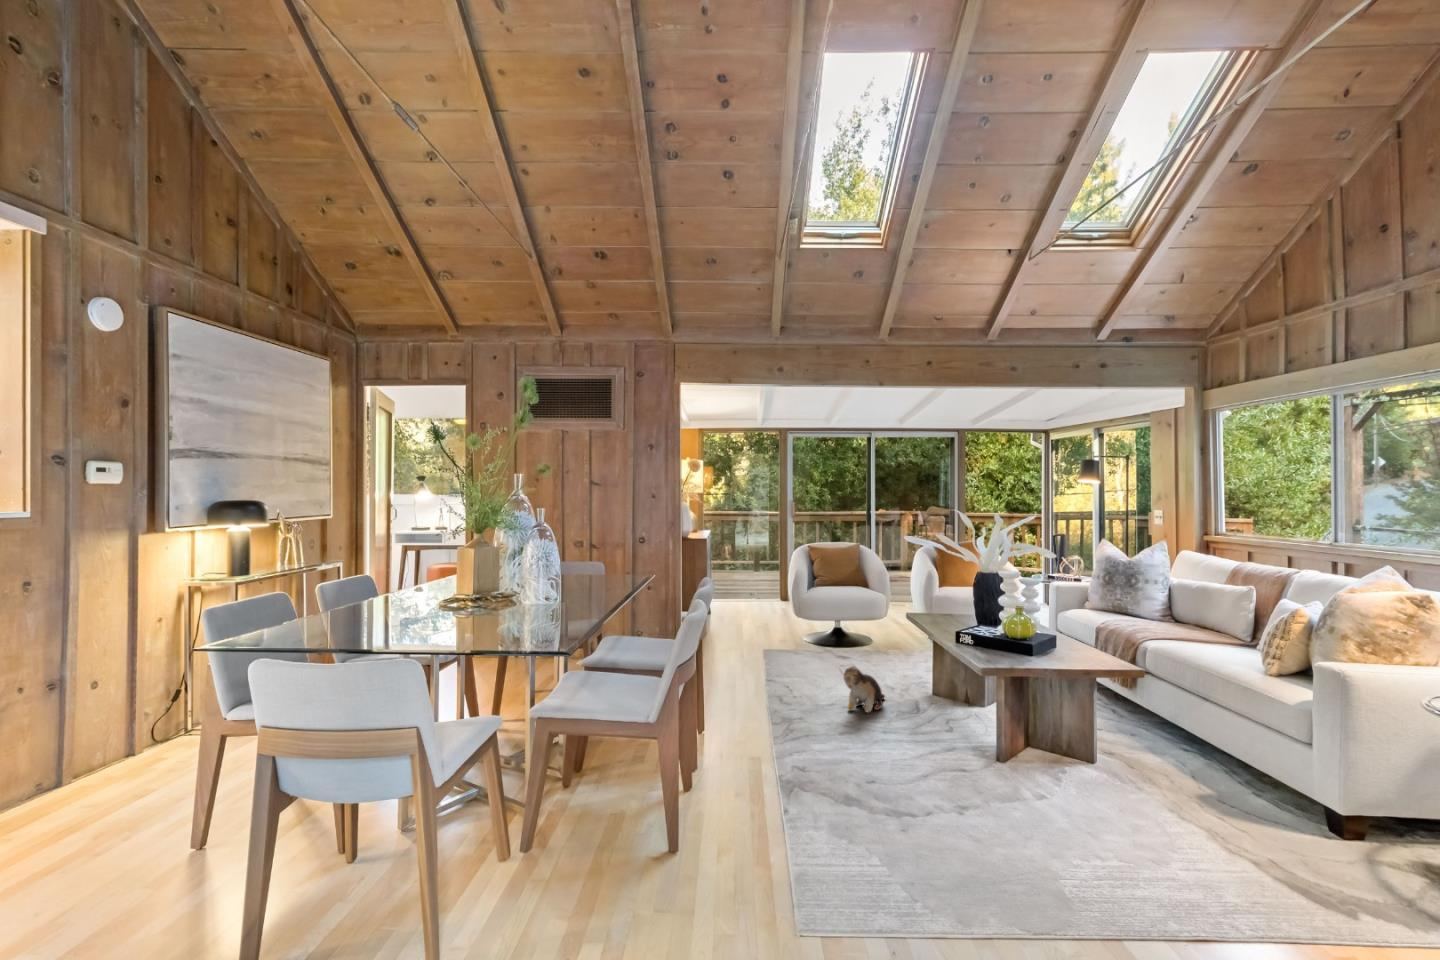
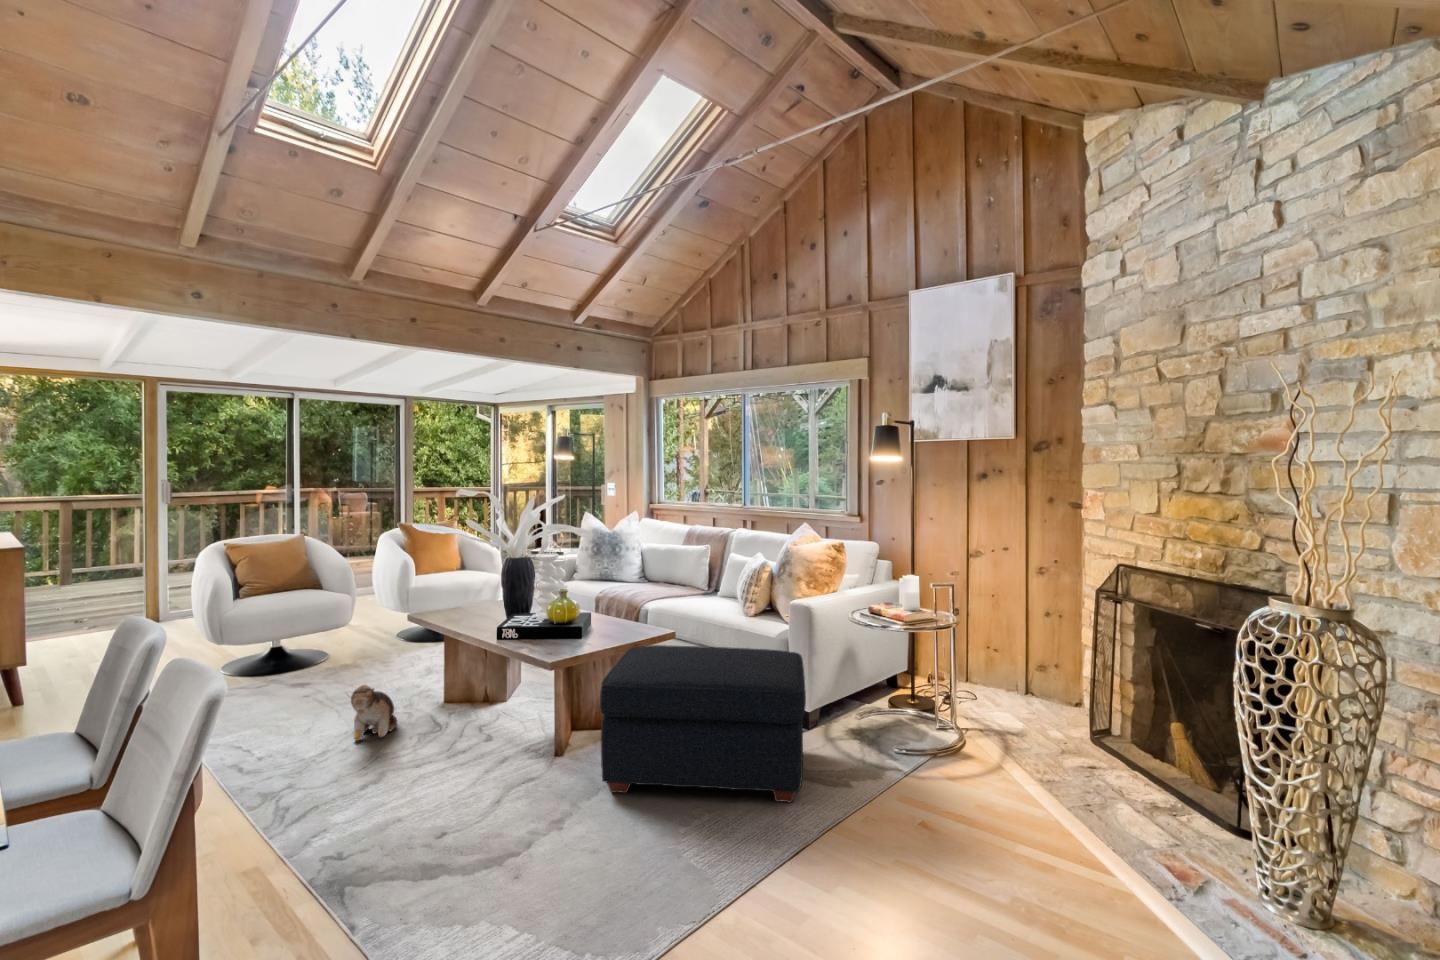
ottoman: none [1018,678,1308,894] -> present [600,645,806,802]

